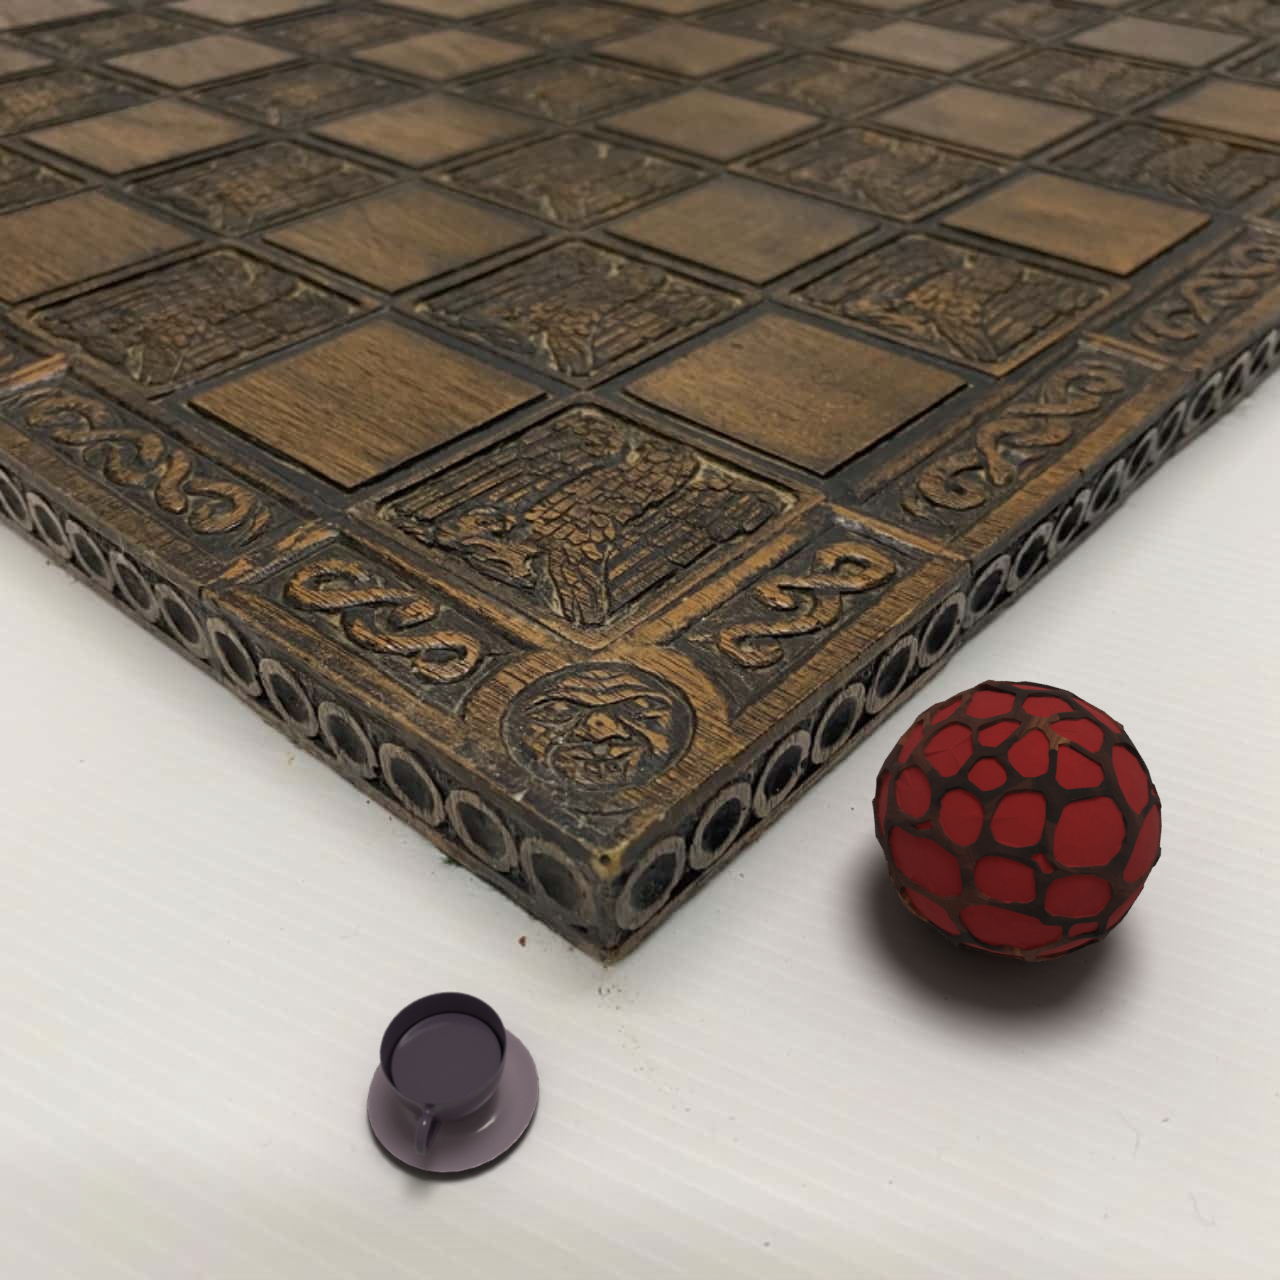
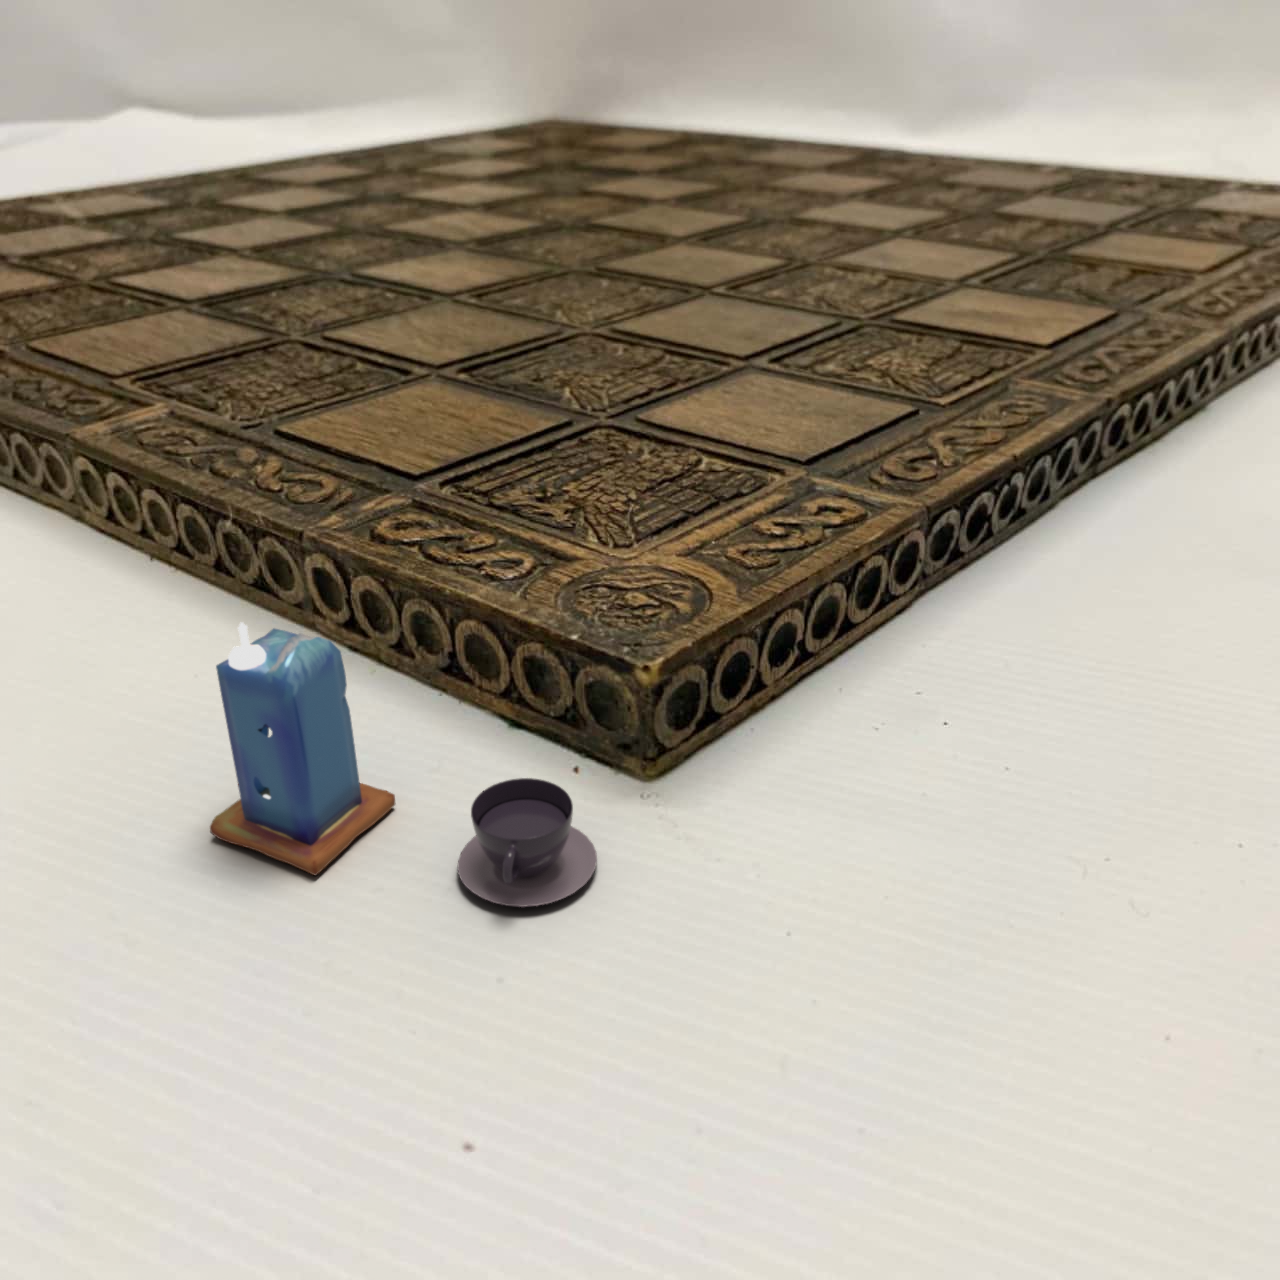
decorative orb: present [872,680,1162,962] -> none [856,543,1087,767]
candle: none [53,802,302,1105] -> present [210,622,395,876]

